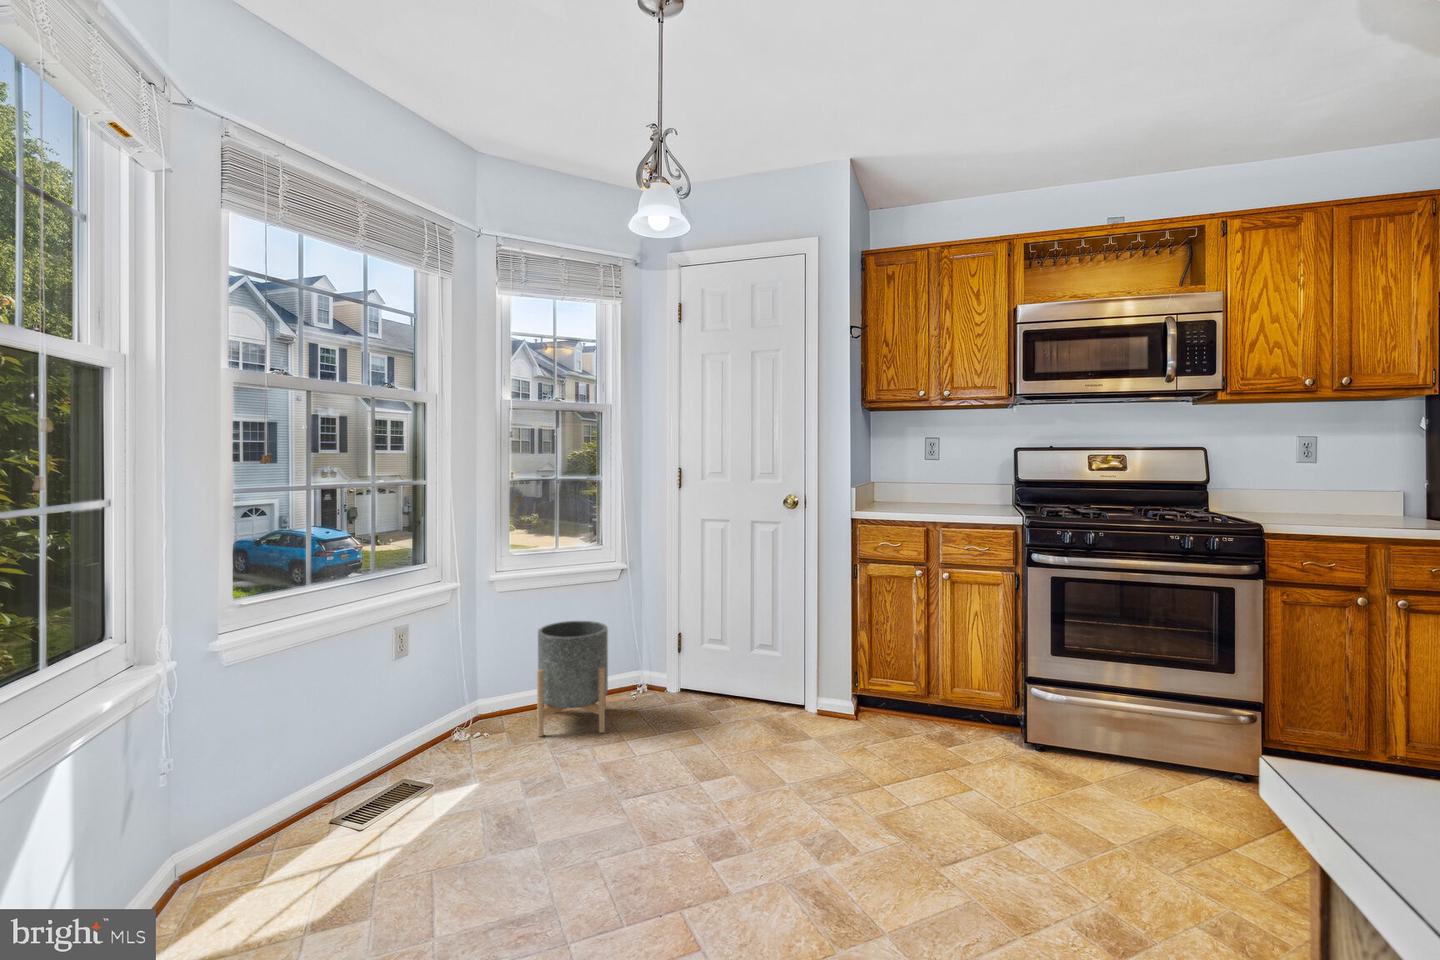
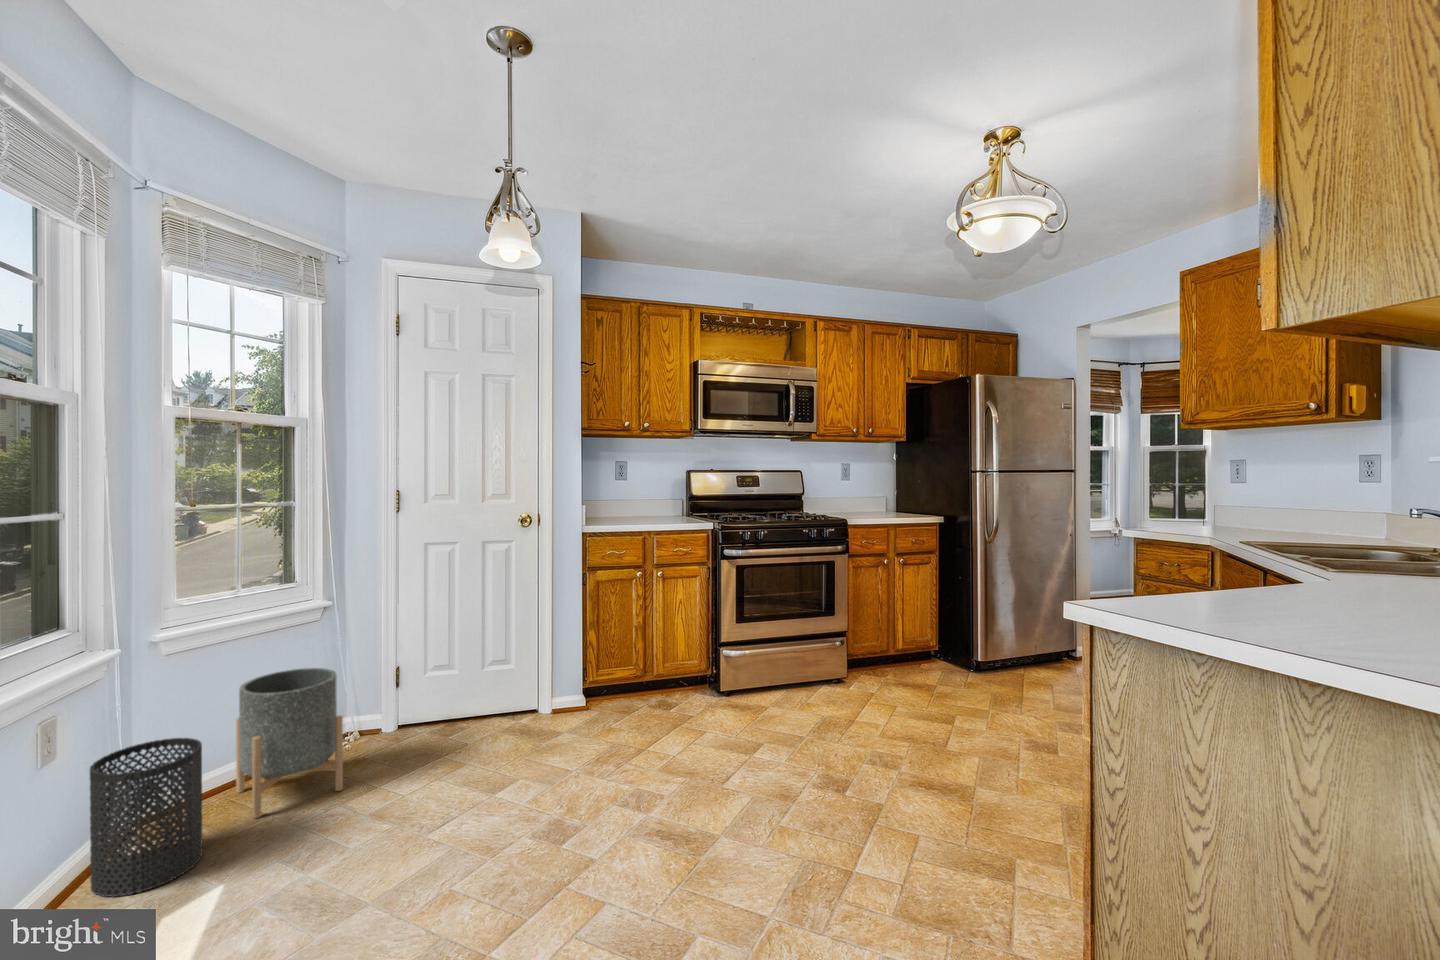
trash can: none [427,656,495,766] -> present [90,738,203,897]

